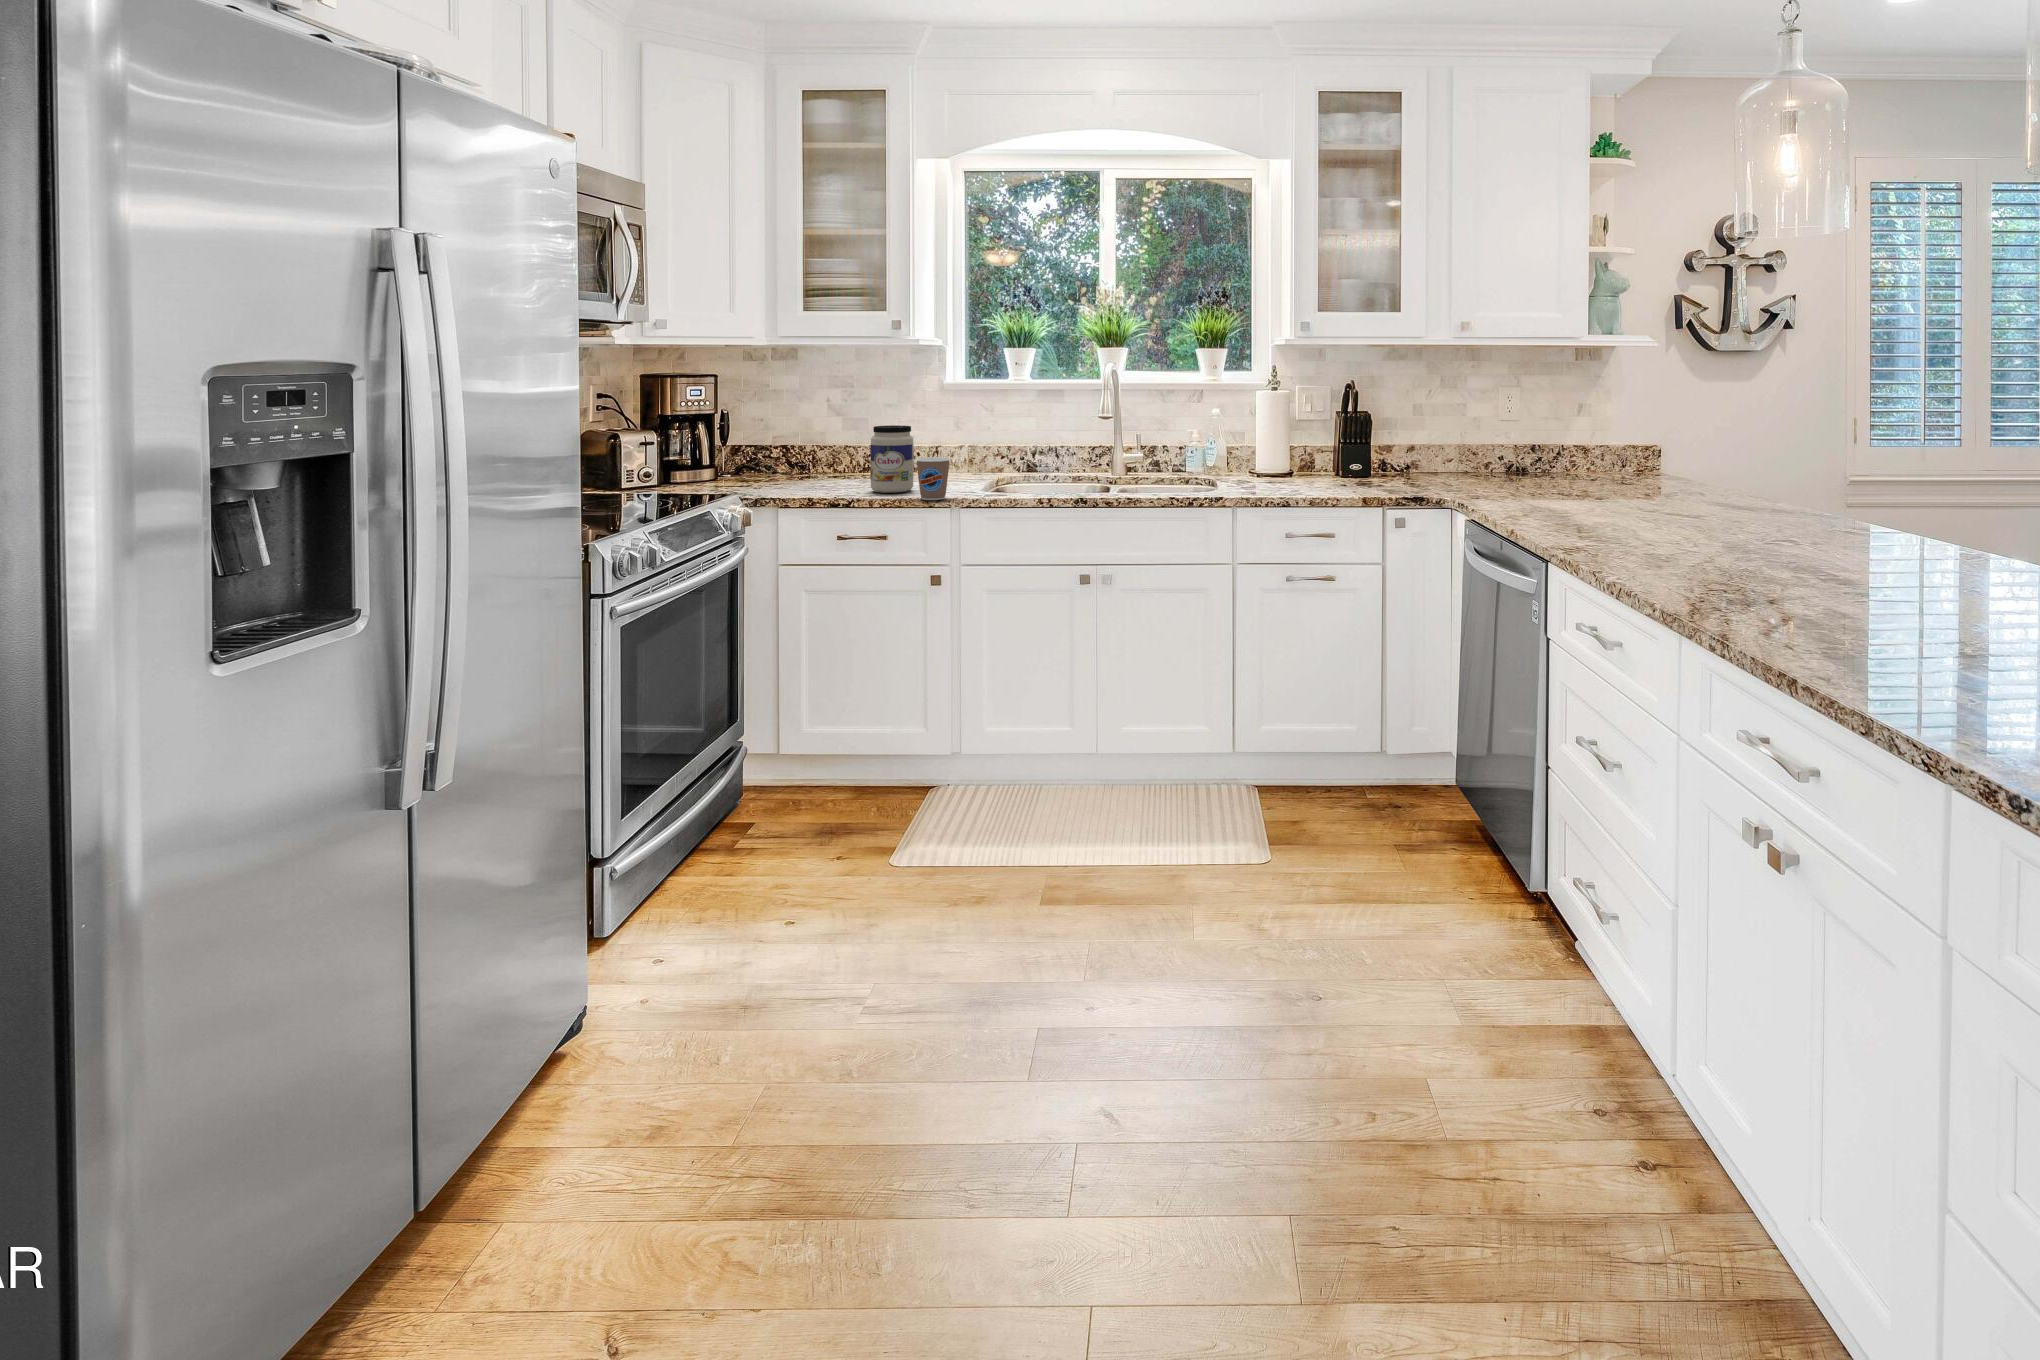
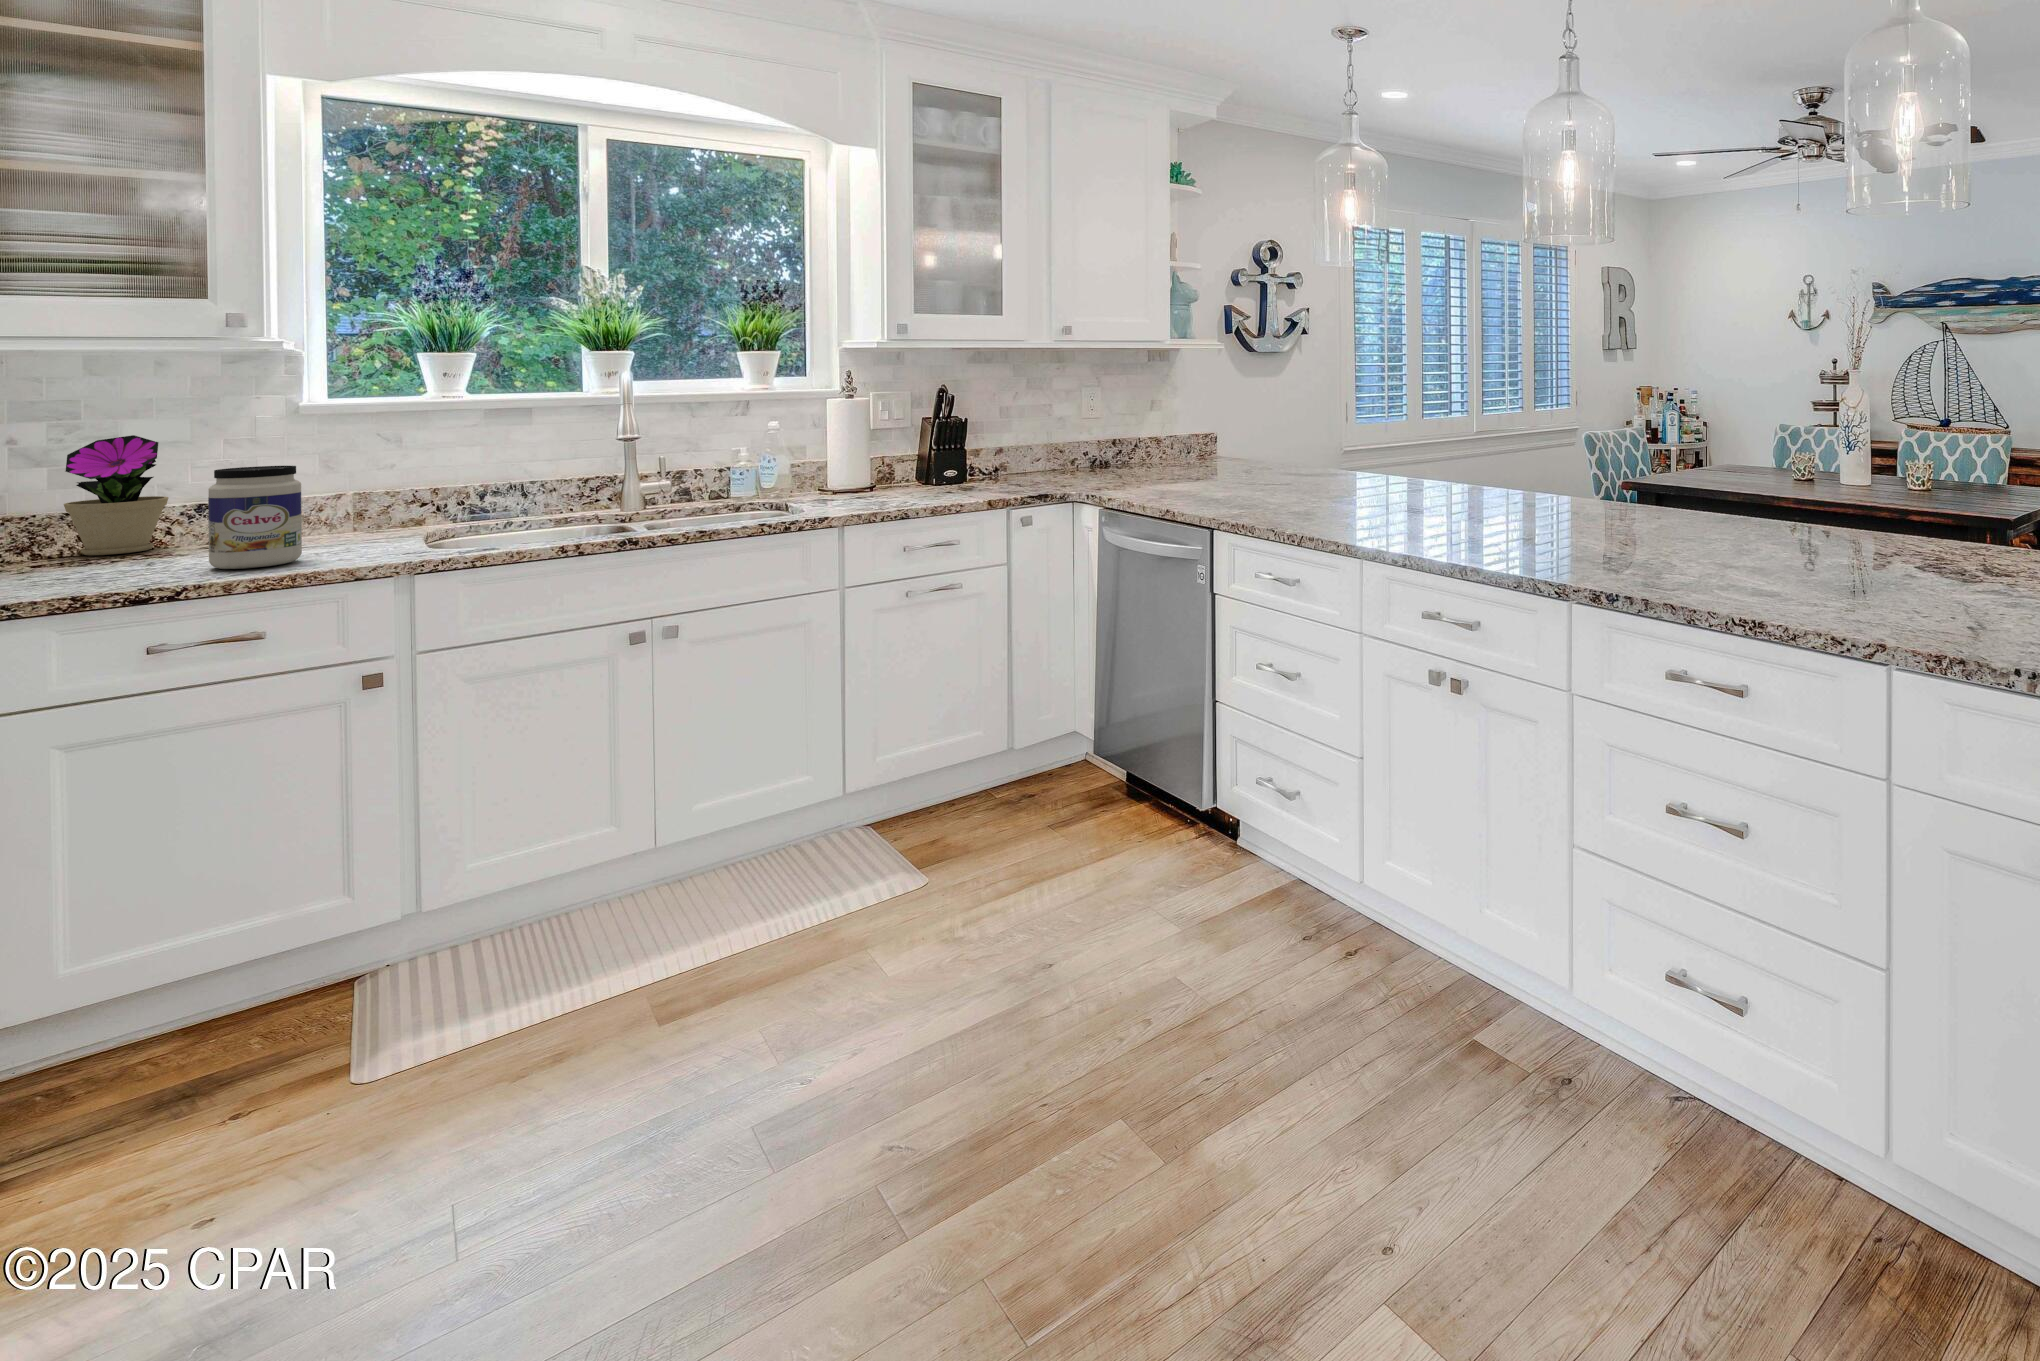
flower pot: none [832,401,876,476] -> present [64,435,168,555]
coffee cup: present [916,457,951,500] -> none [329,505,400,569]

